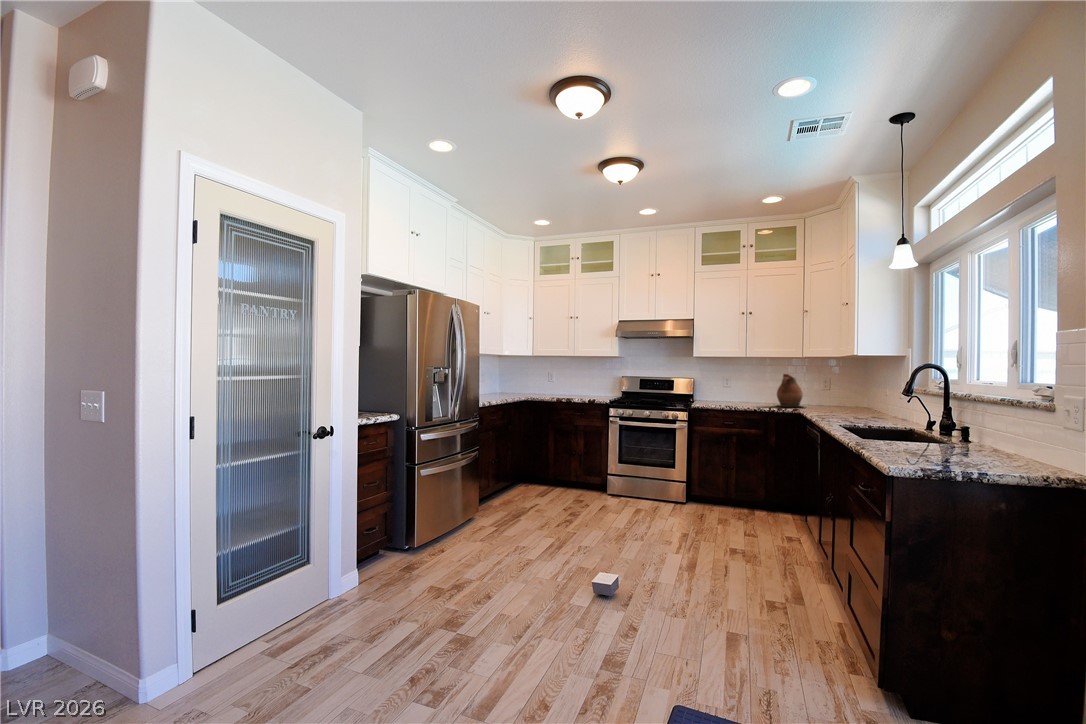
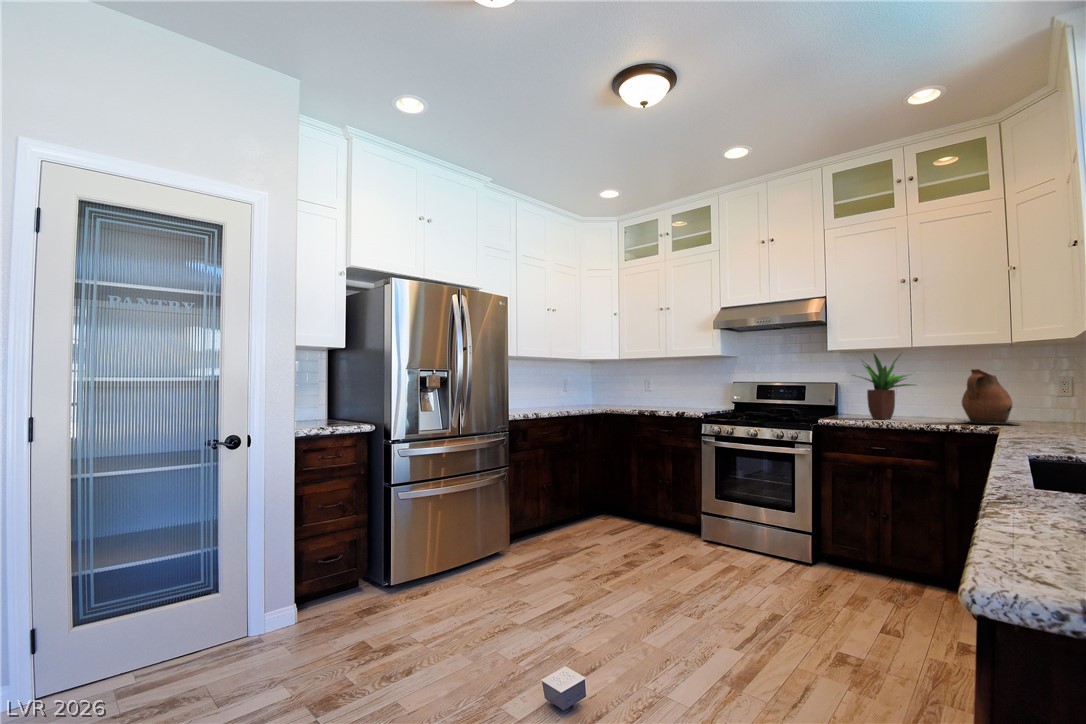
potted plant: none [712,360,752,404] -> present [854,353,912,419]

